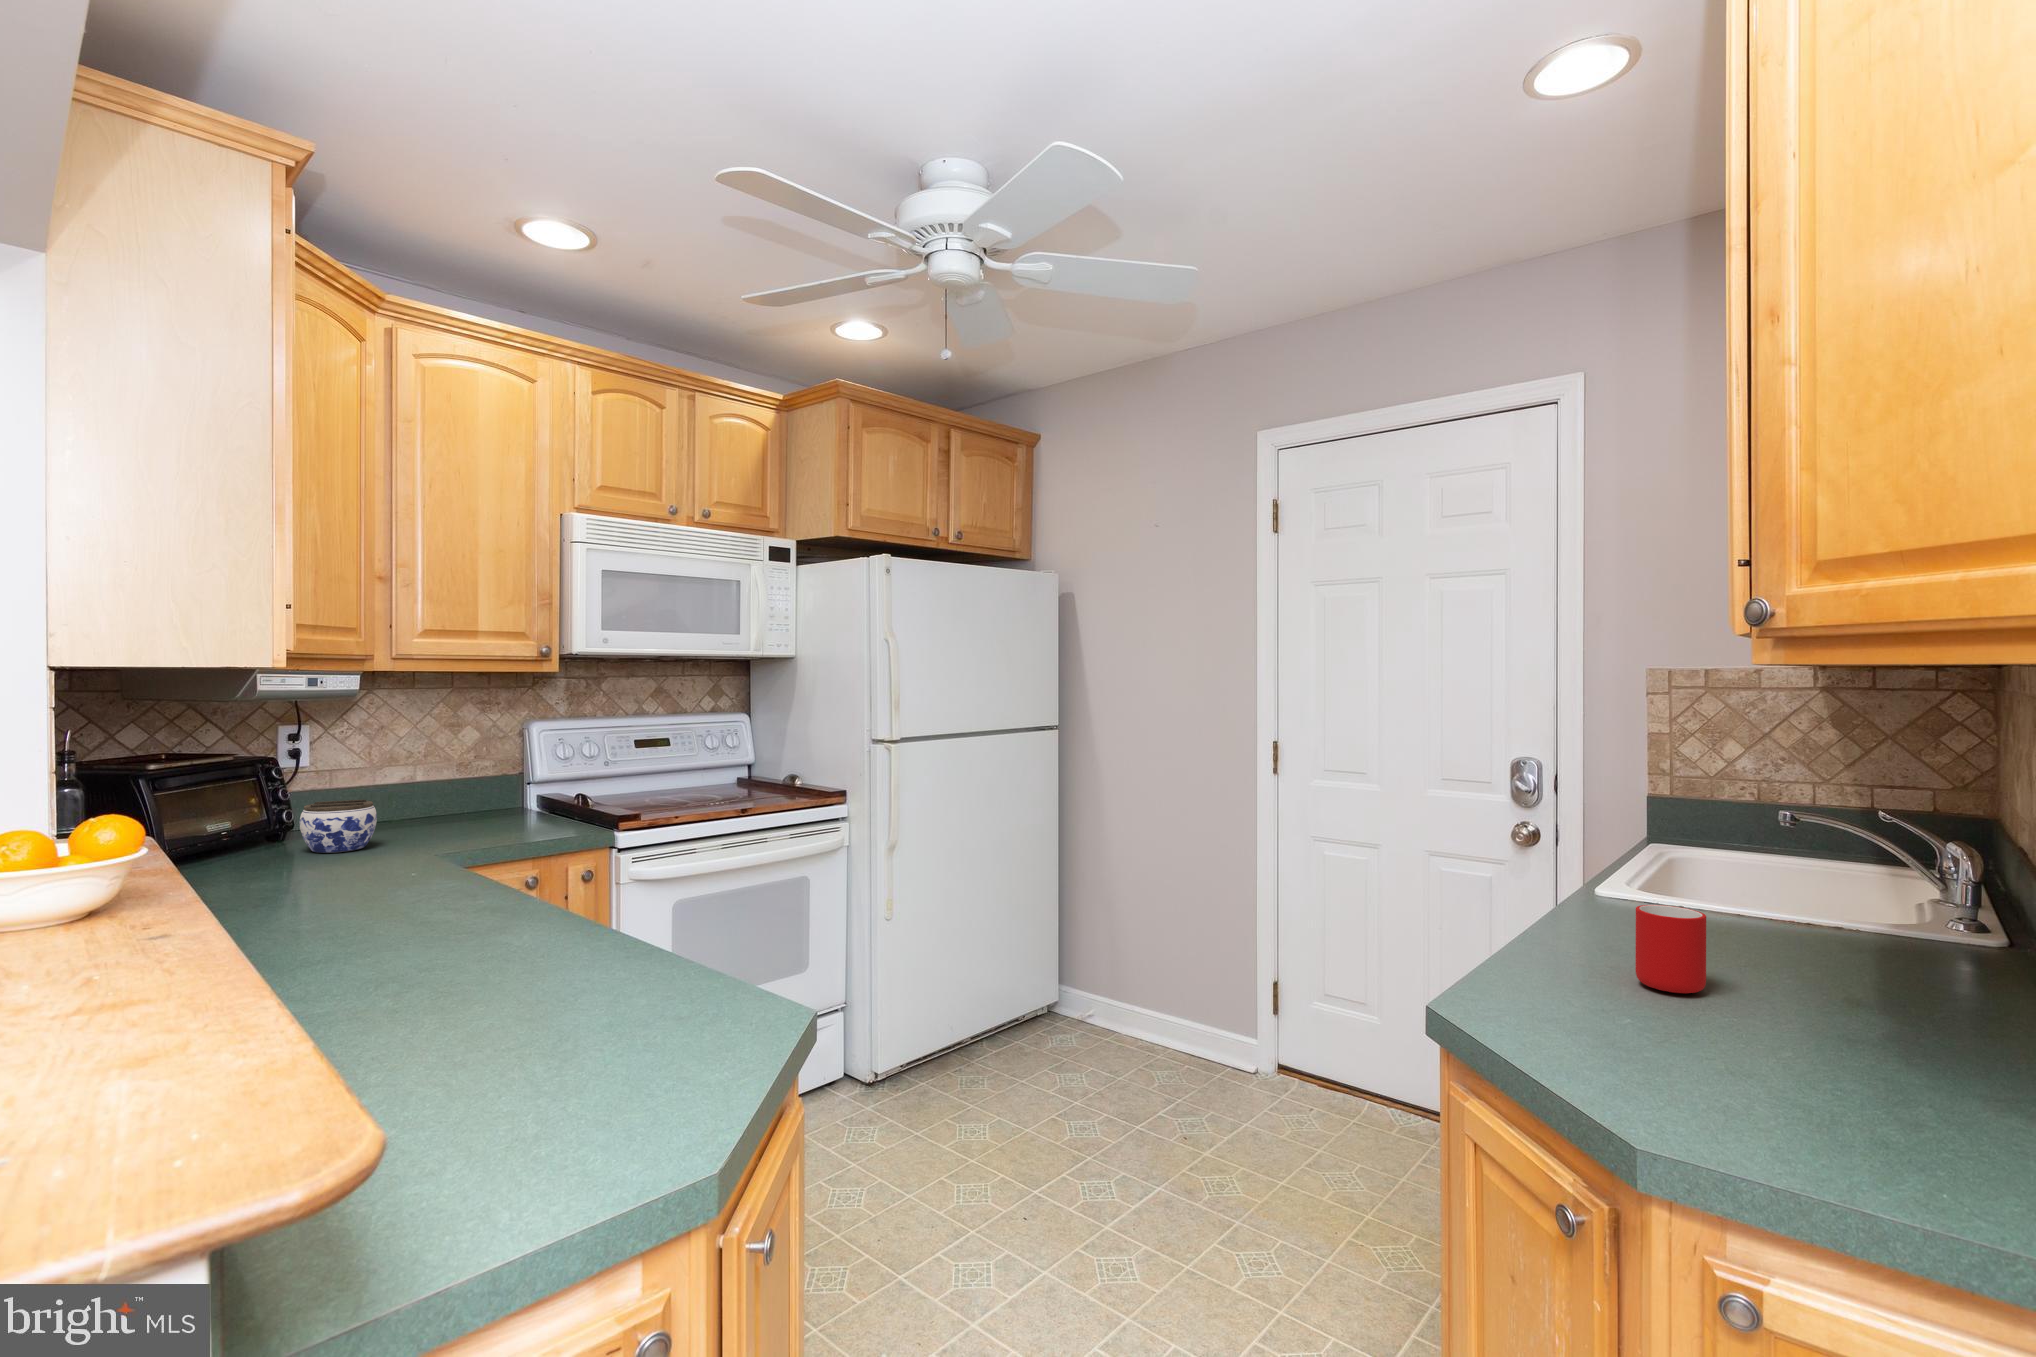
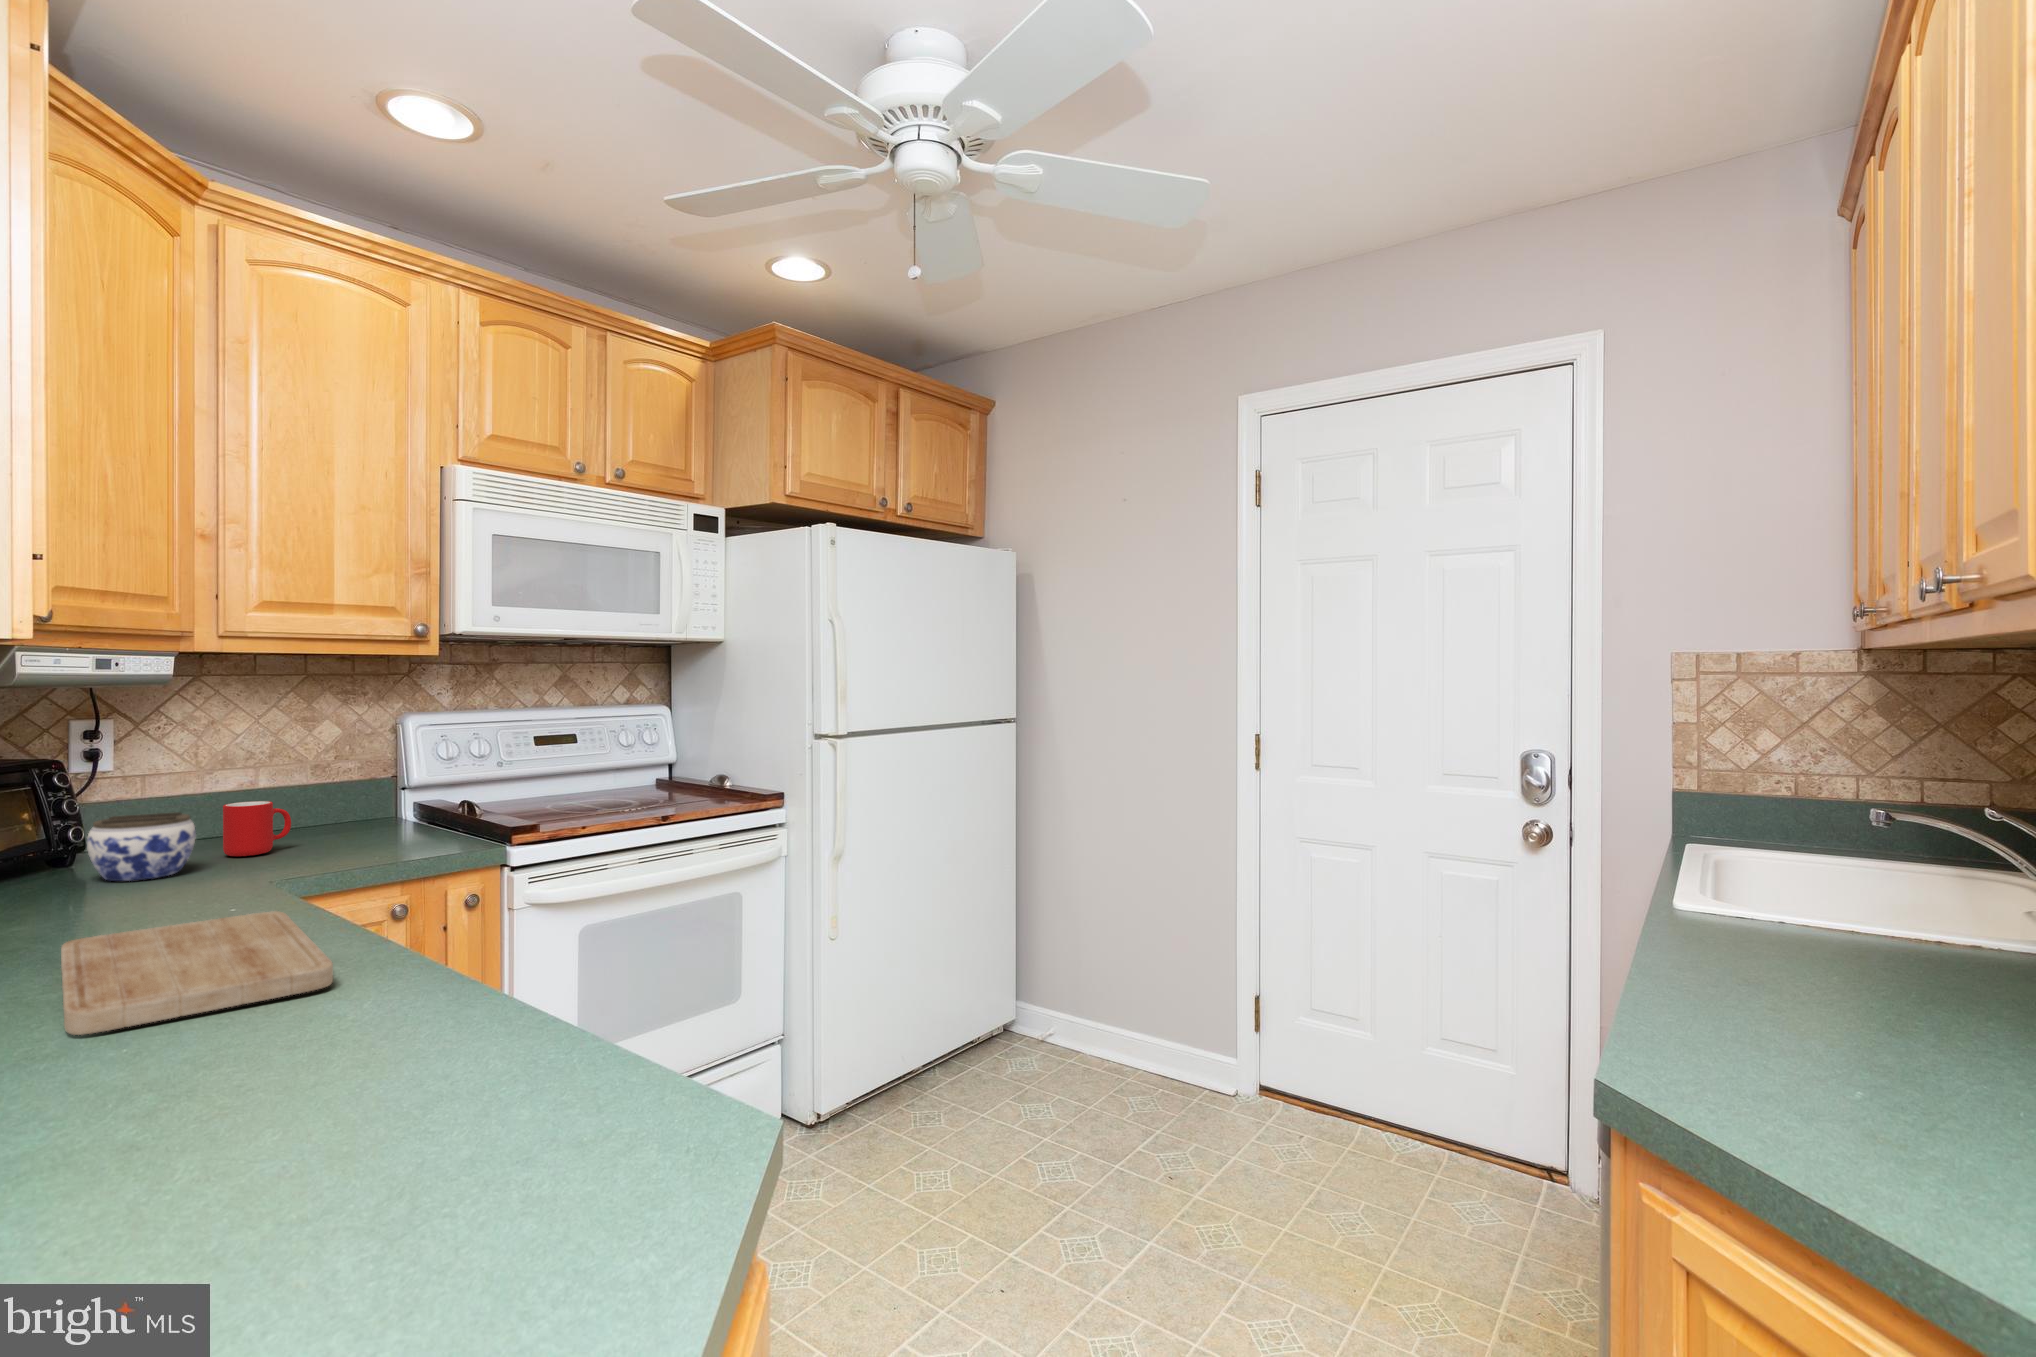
cutting board: none [302,875,494,950] -> present [61,911,333,1035]
cup: present [1636,905,1706,993] -> present [223,801,291,856]

